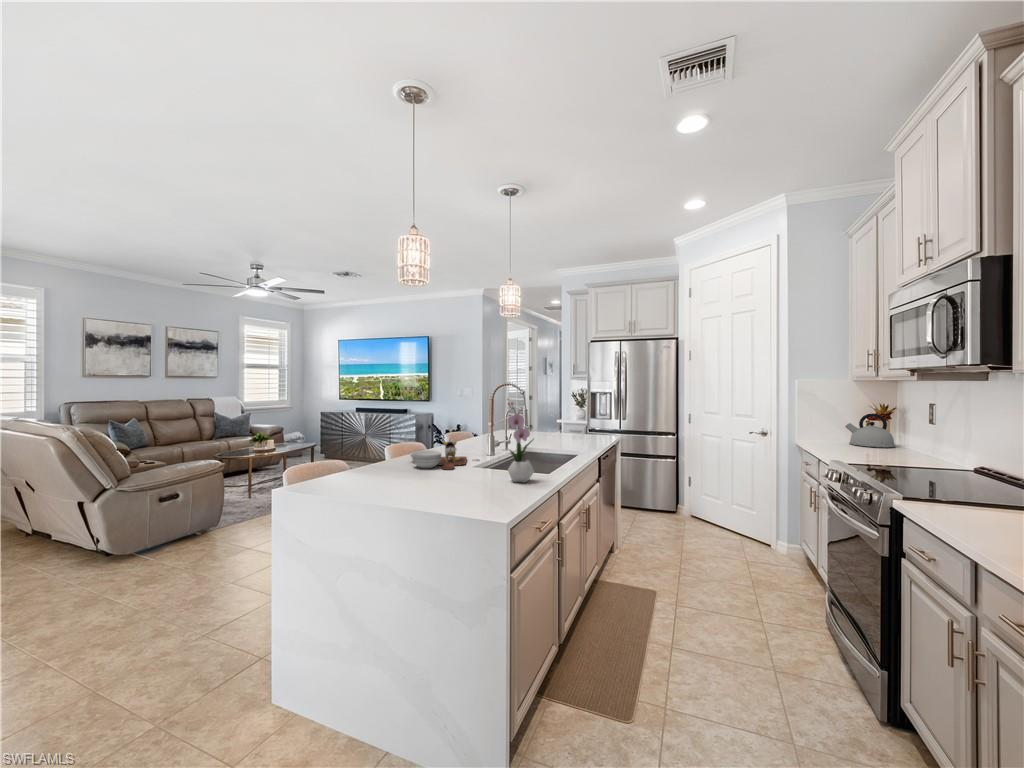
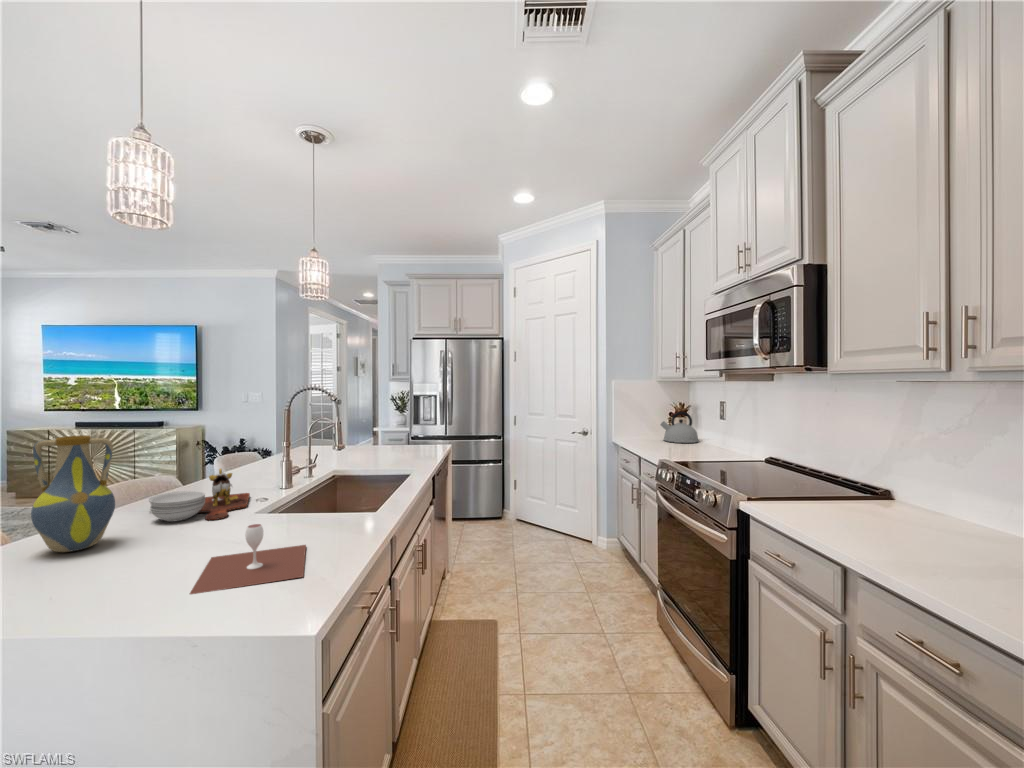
flower arrangement: present [508,402,534,482] -> none [315,416,356,530]
vase: none [360,409,397,477] -> present [31,435,115,552]
wine glass: none [438,468,501,503] -> present [190,524,306,594]

